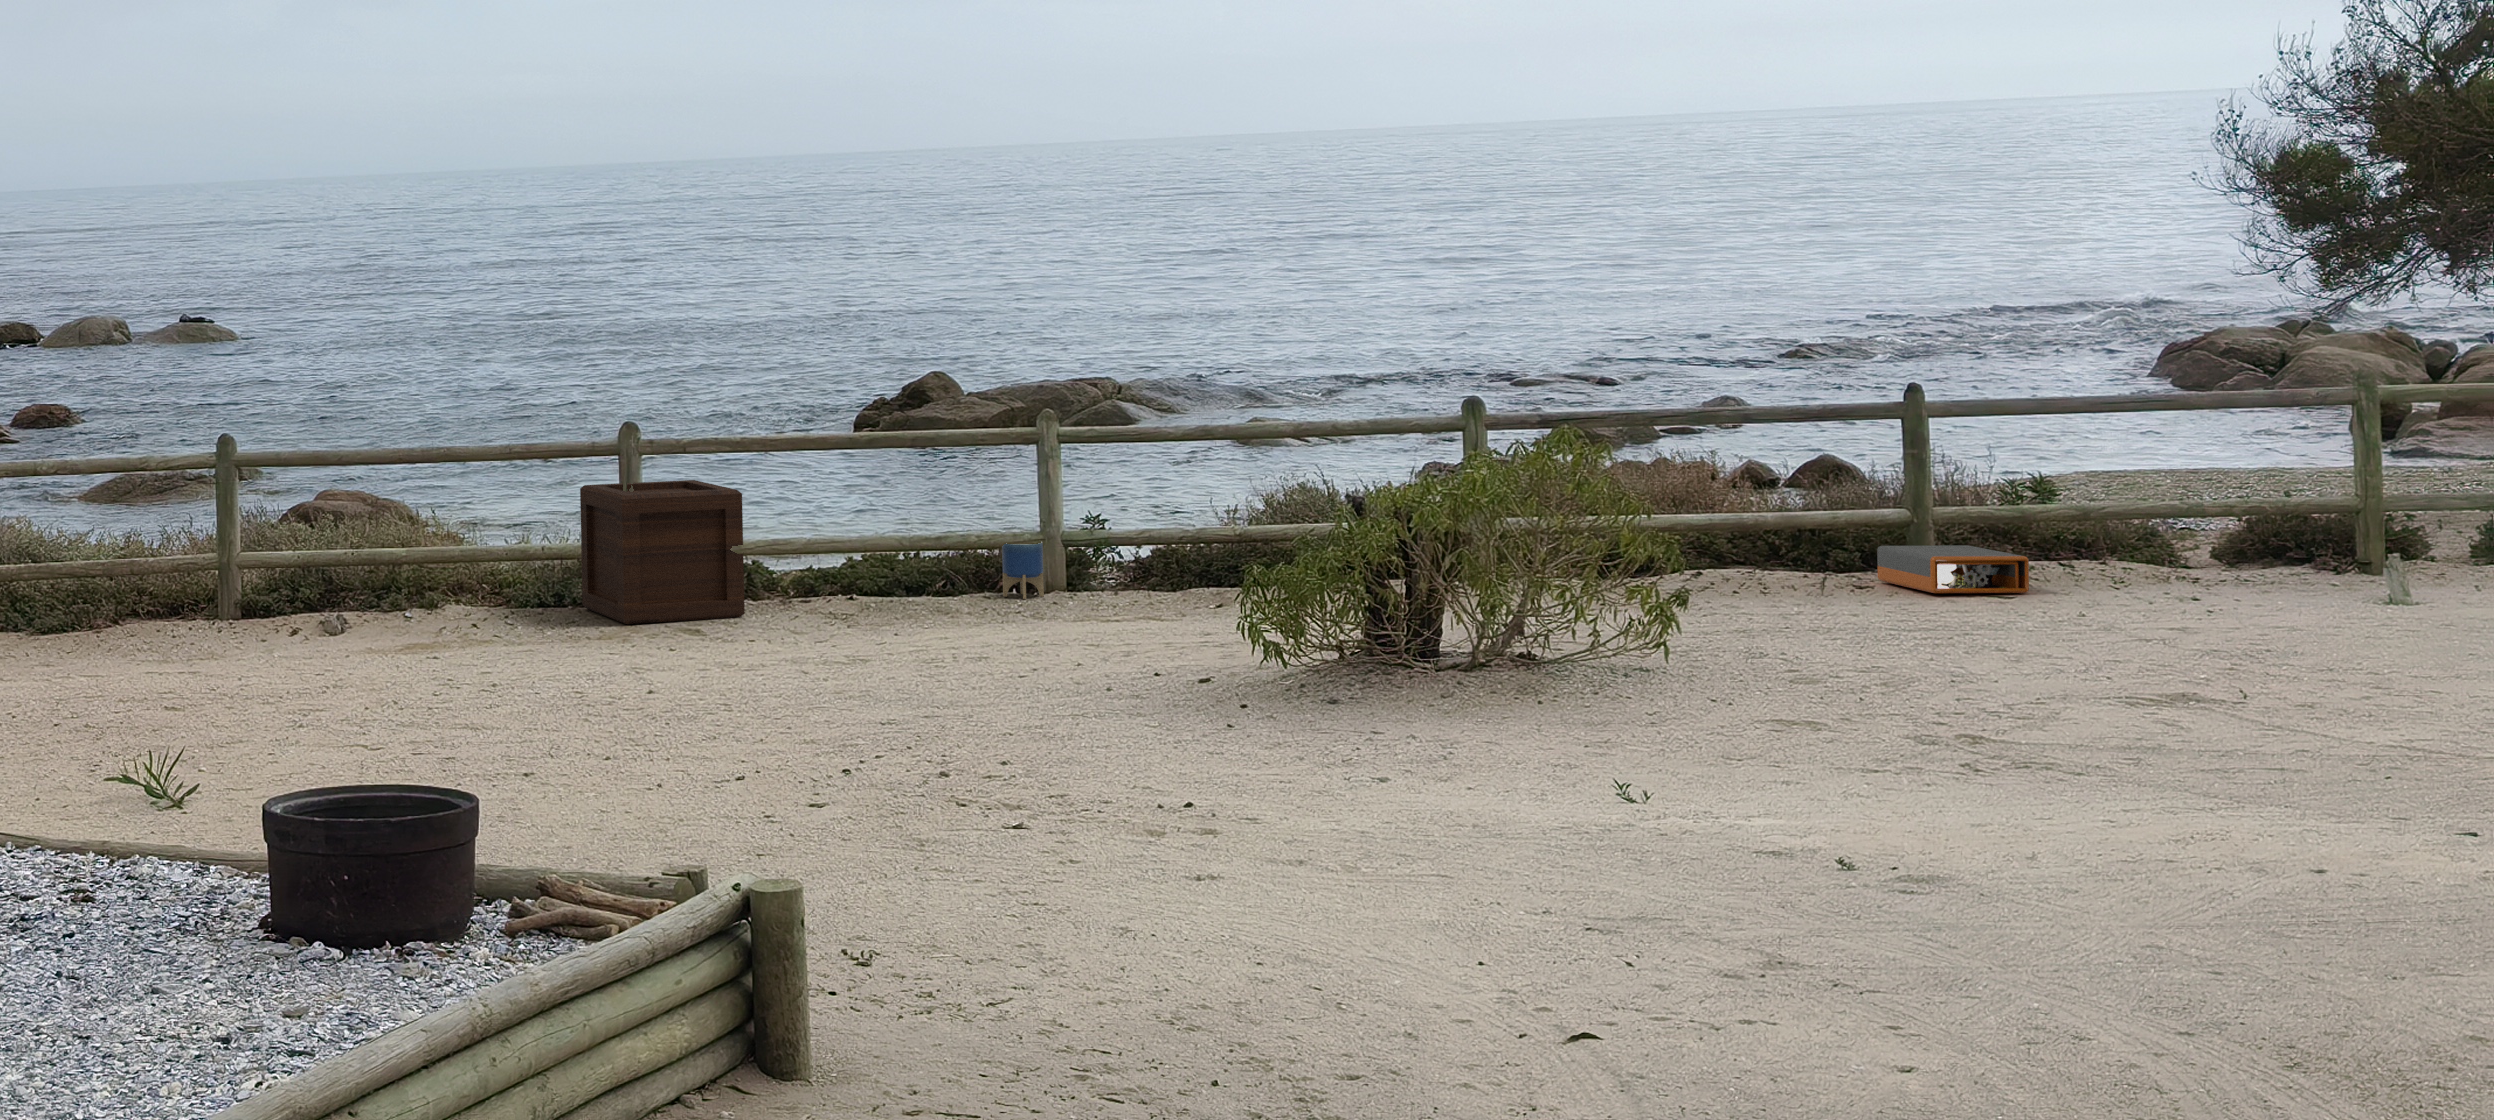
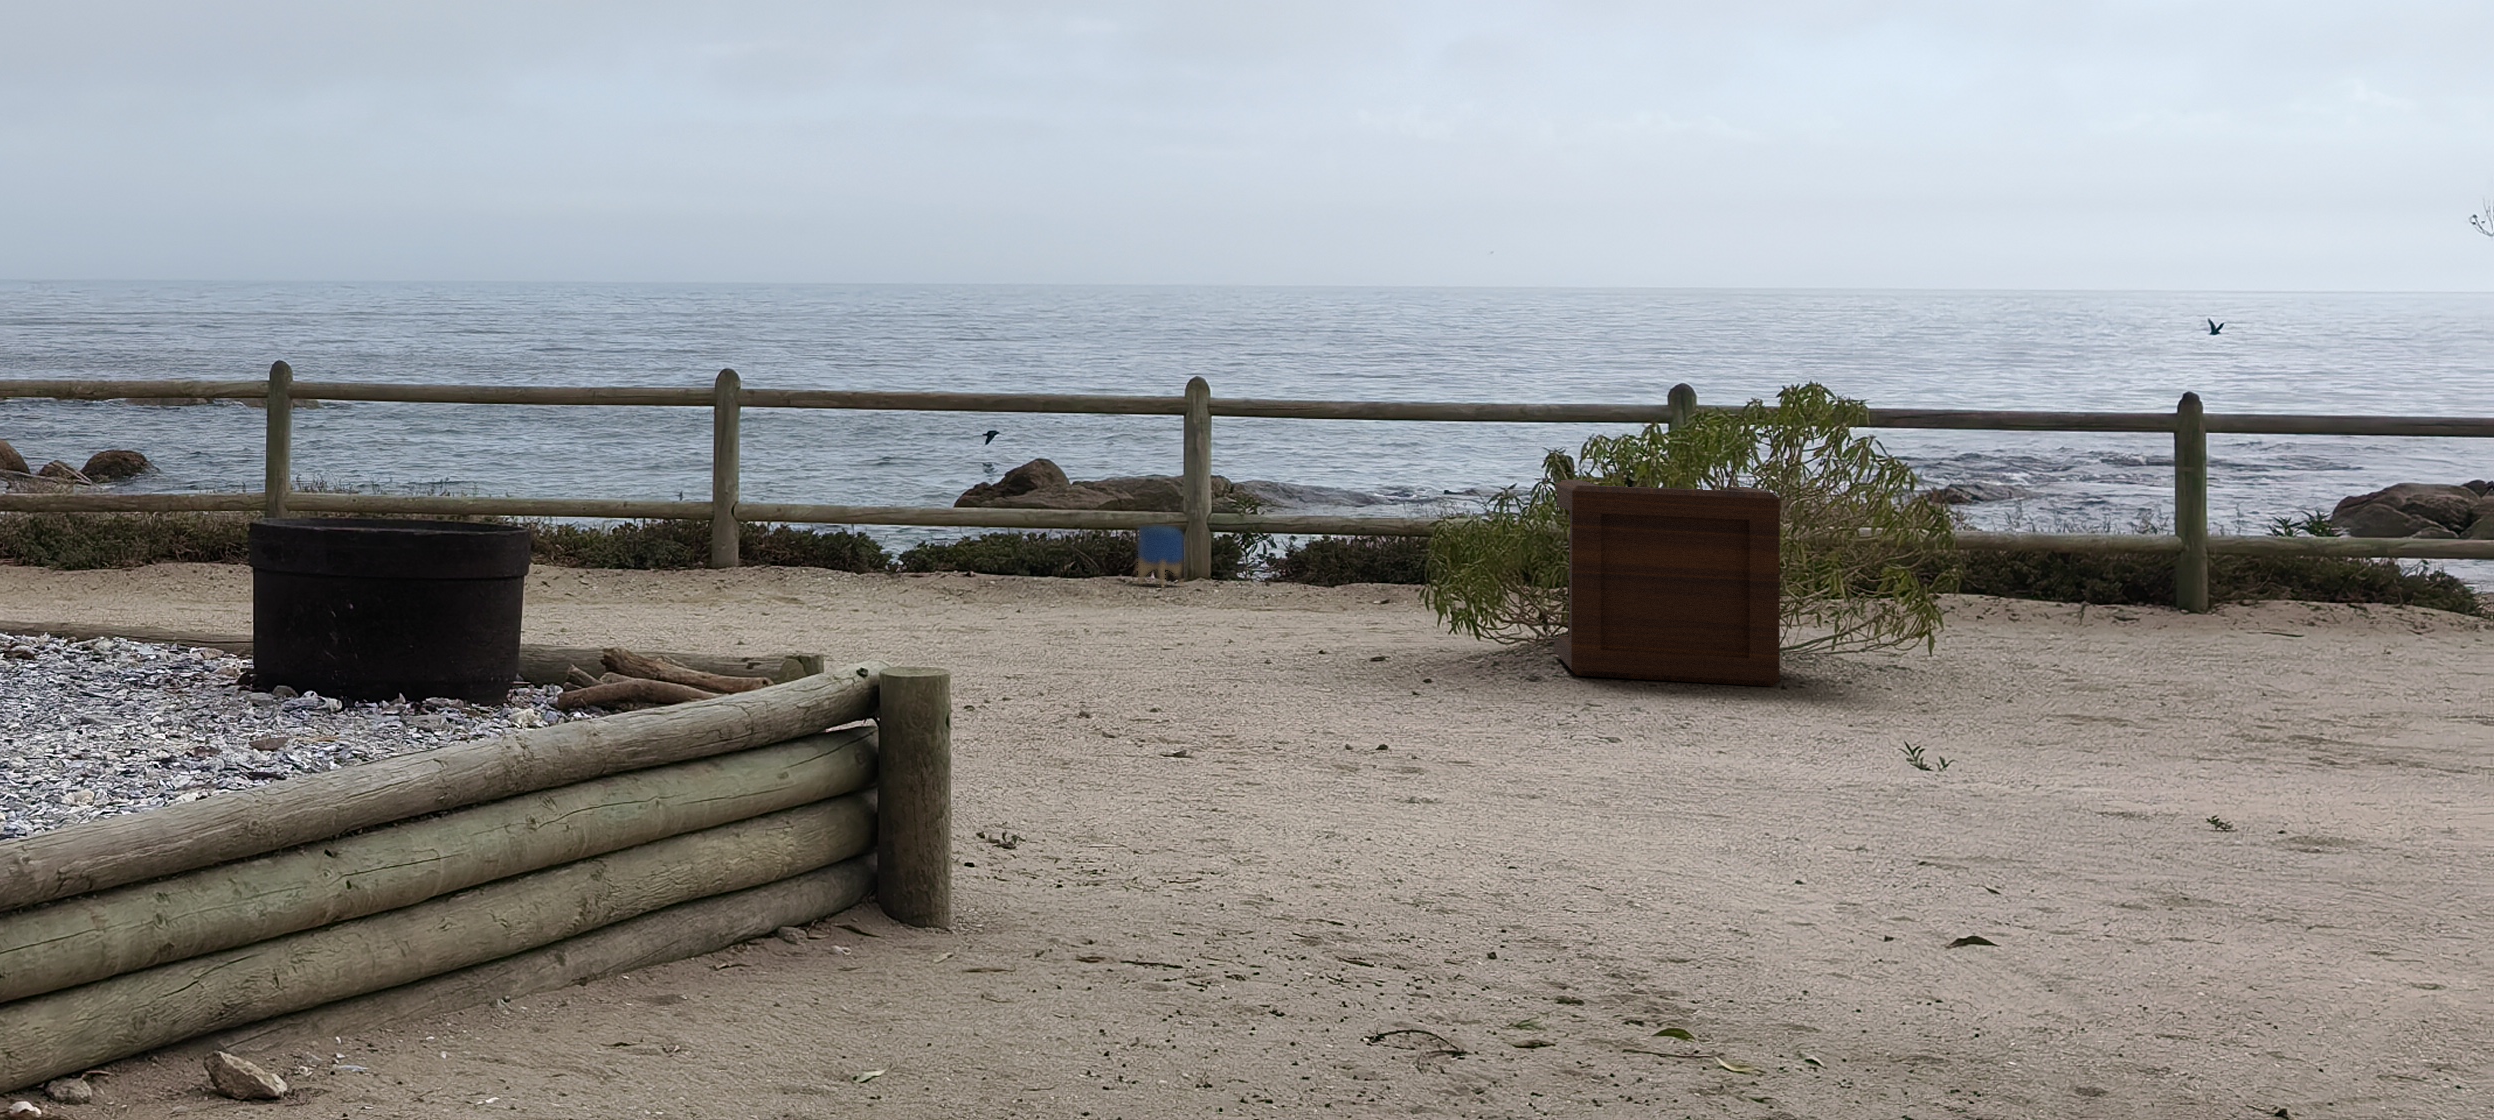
wooden crate: present [580,480,745,624] -> present [1554,480,1780,687]
storage box: present [1877,545,2029,593] -> none [2142,572,2326,627]

